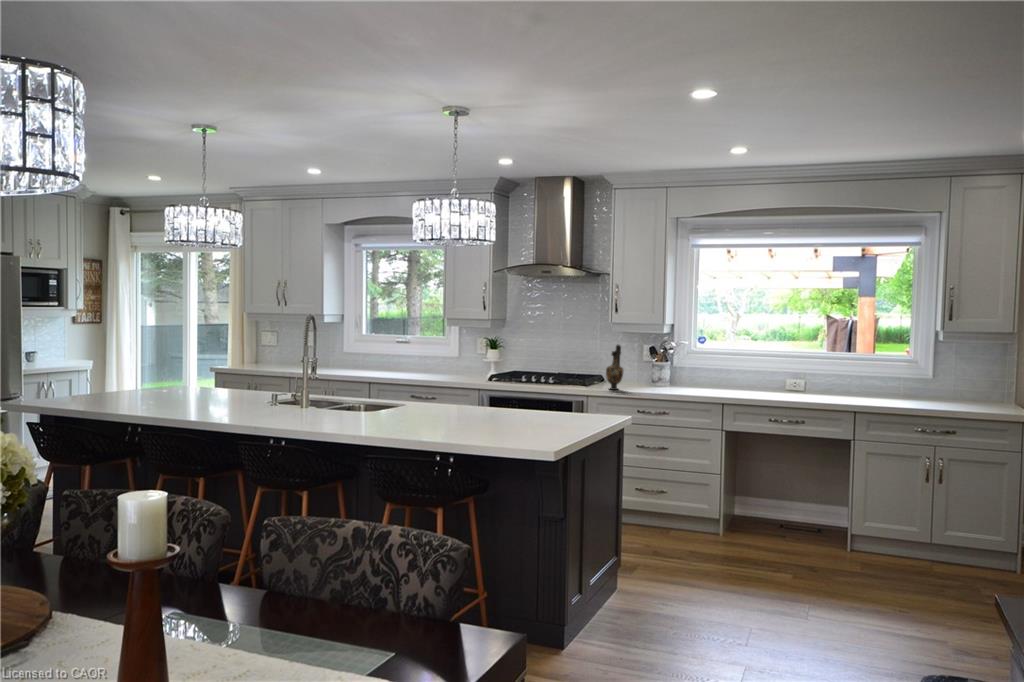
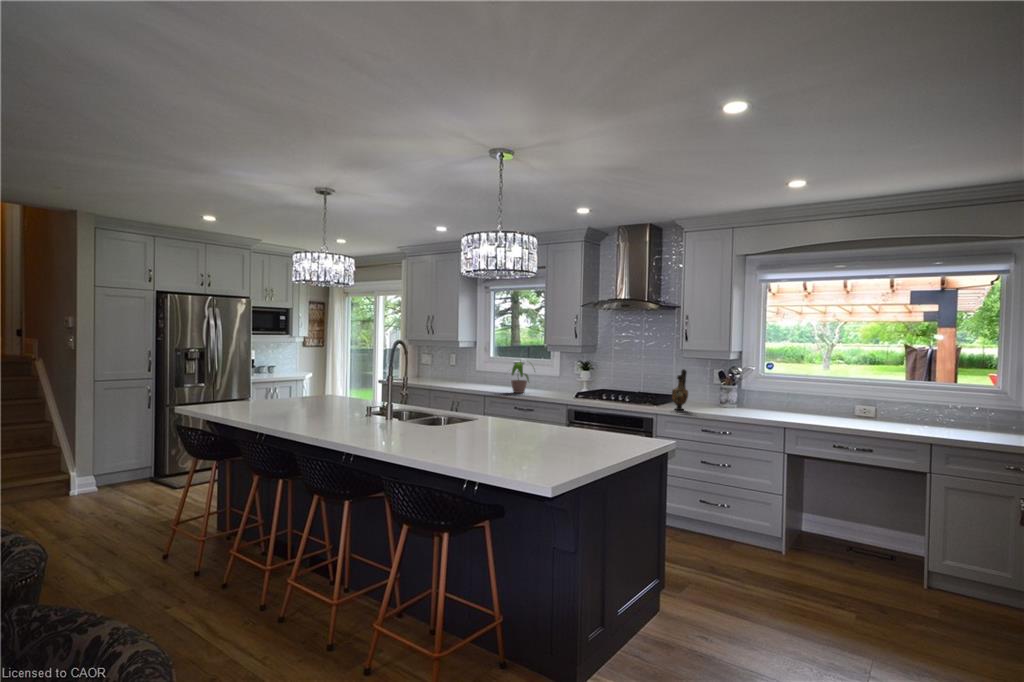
potted plant: none [395,338,440,379] -> present [511,362,529,393]

